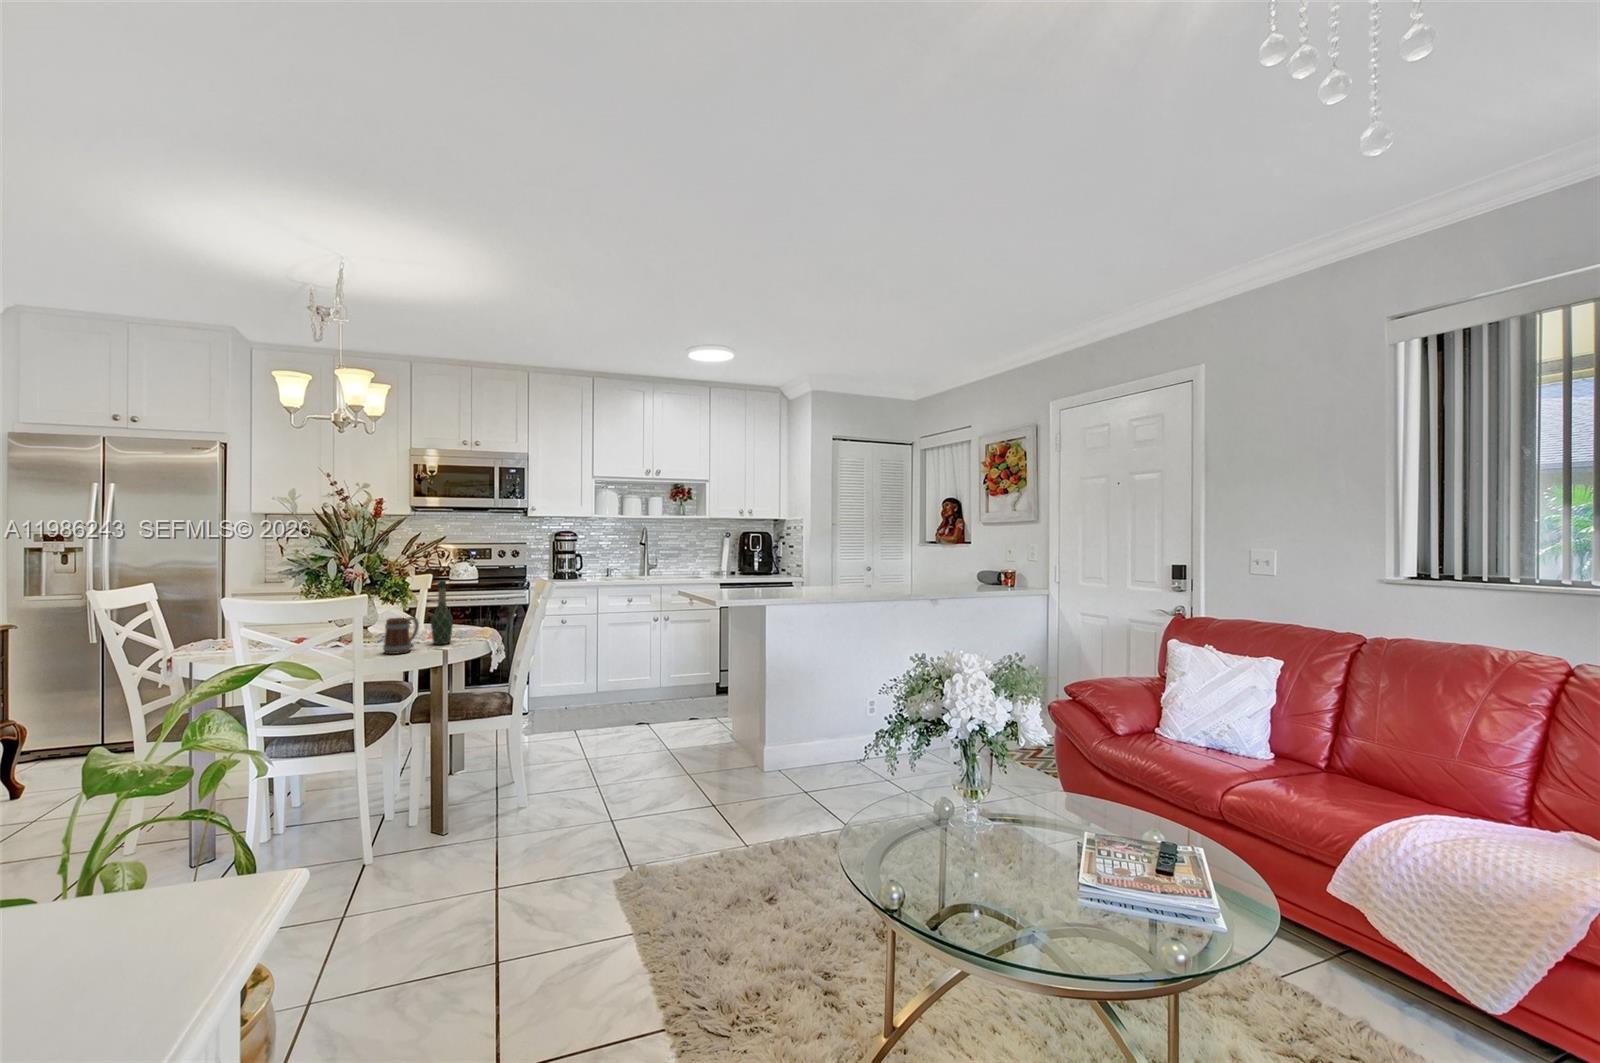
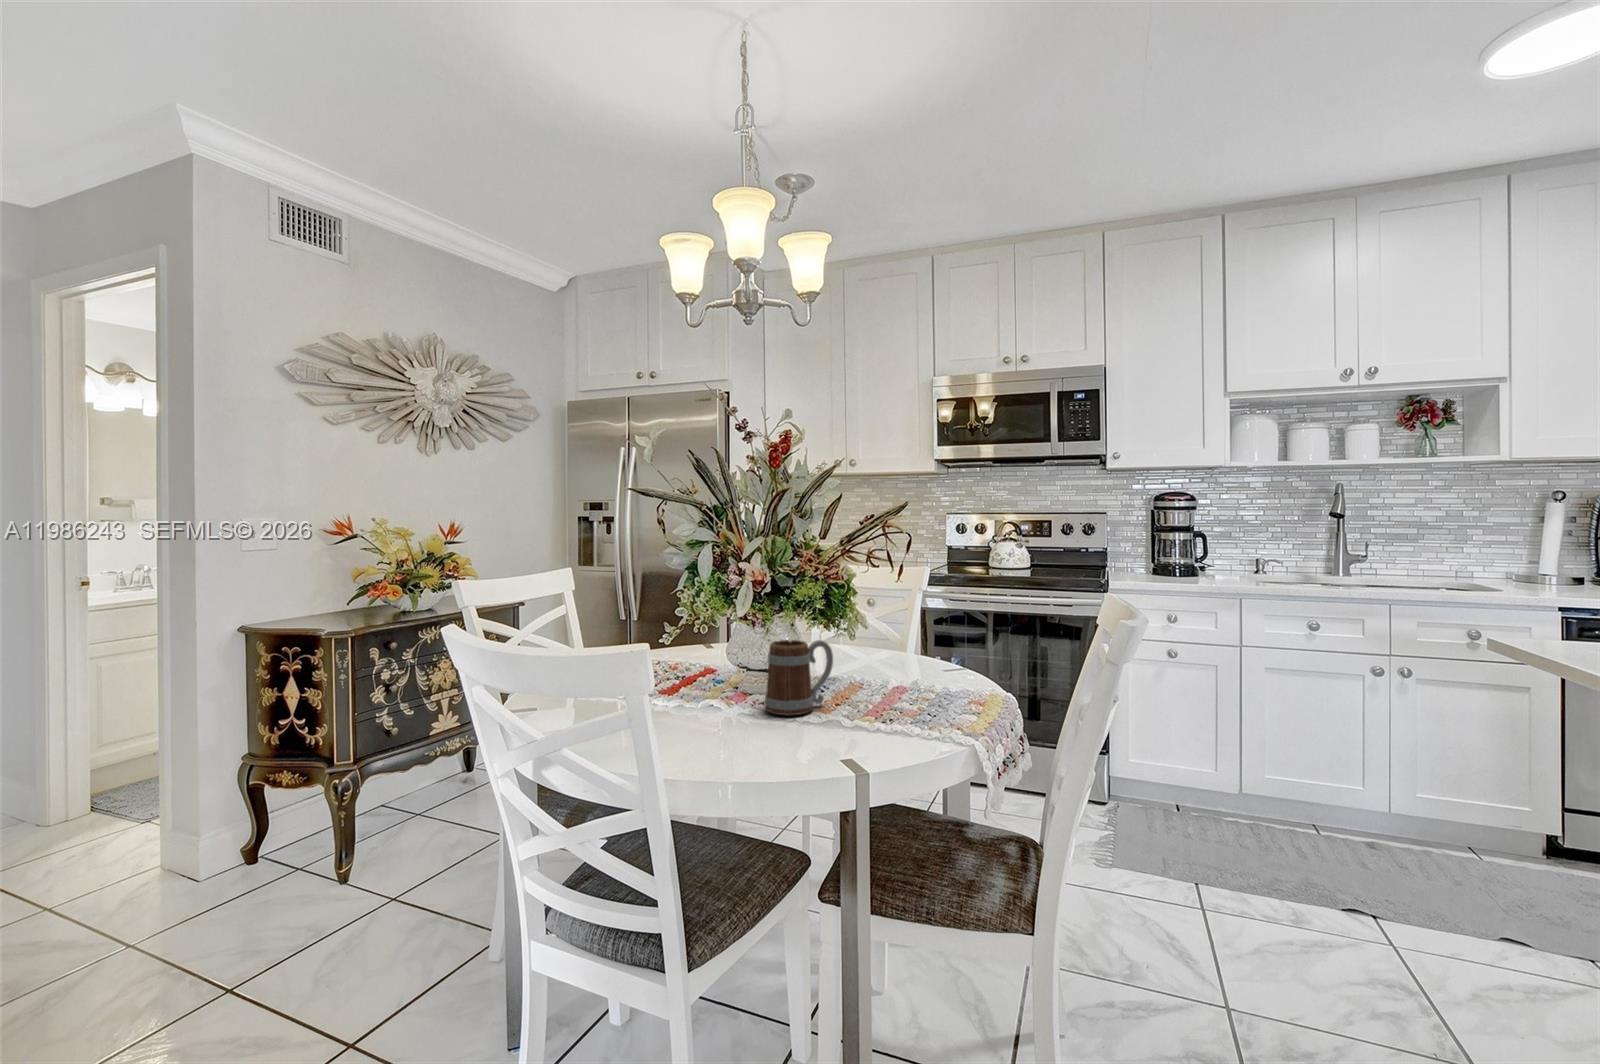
wine bottle: present [431,580,453,644] -> none [863,569,904,701]

